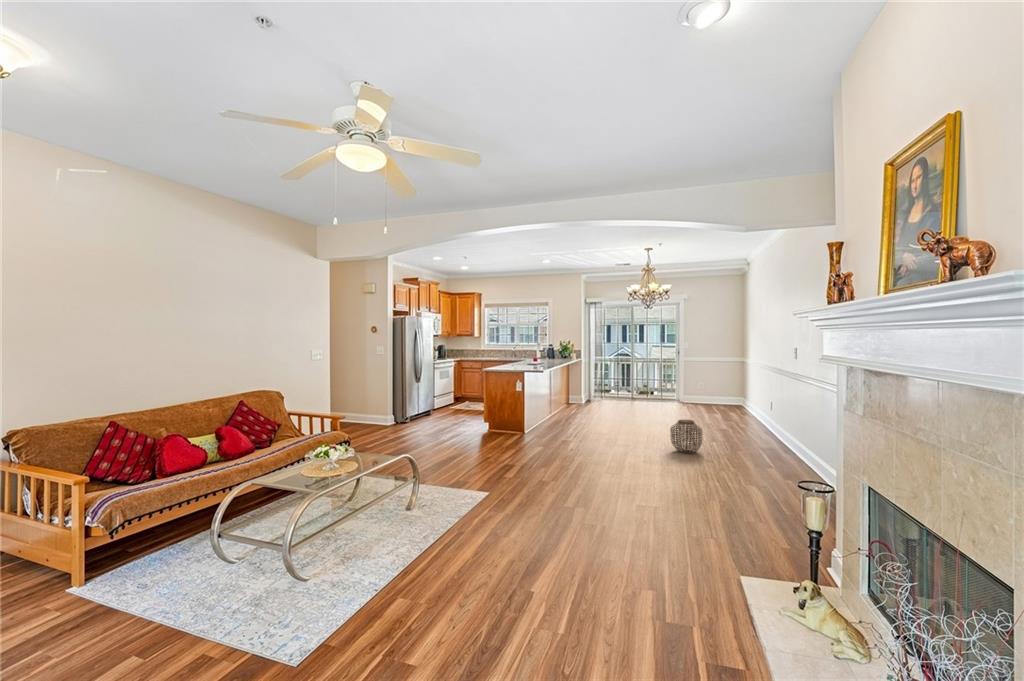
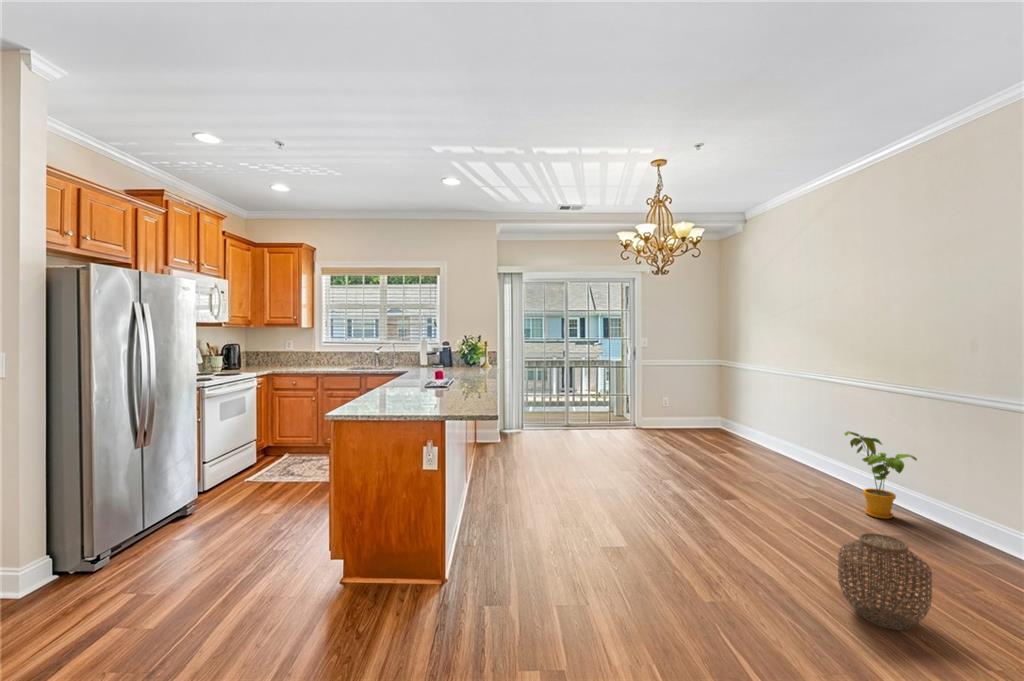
house plant: none [741,390,780,435] -> present [845,431,917,519]

